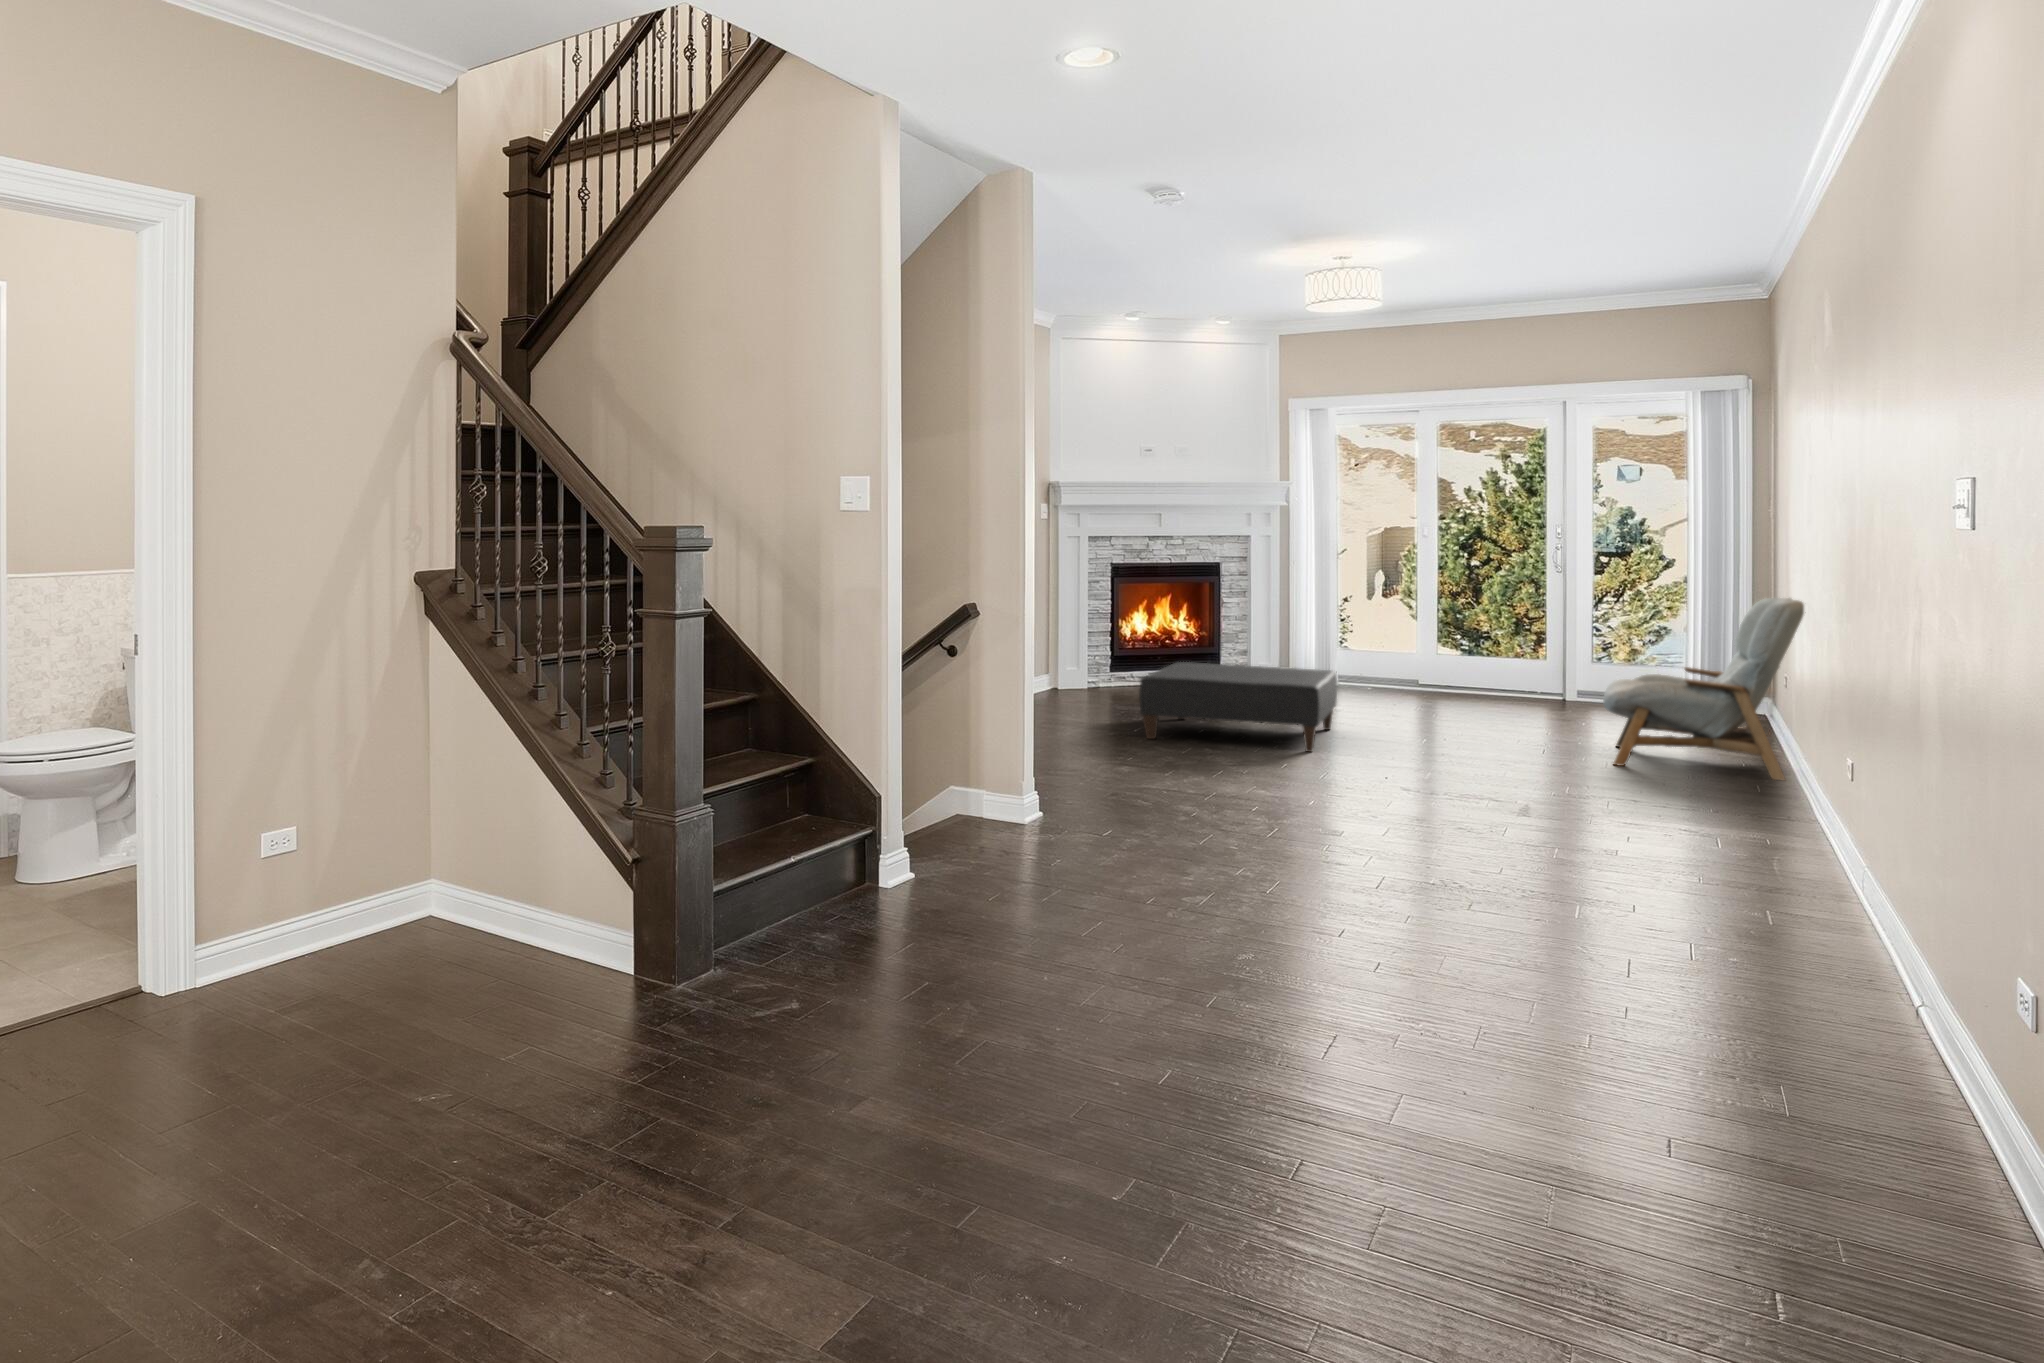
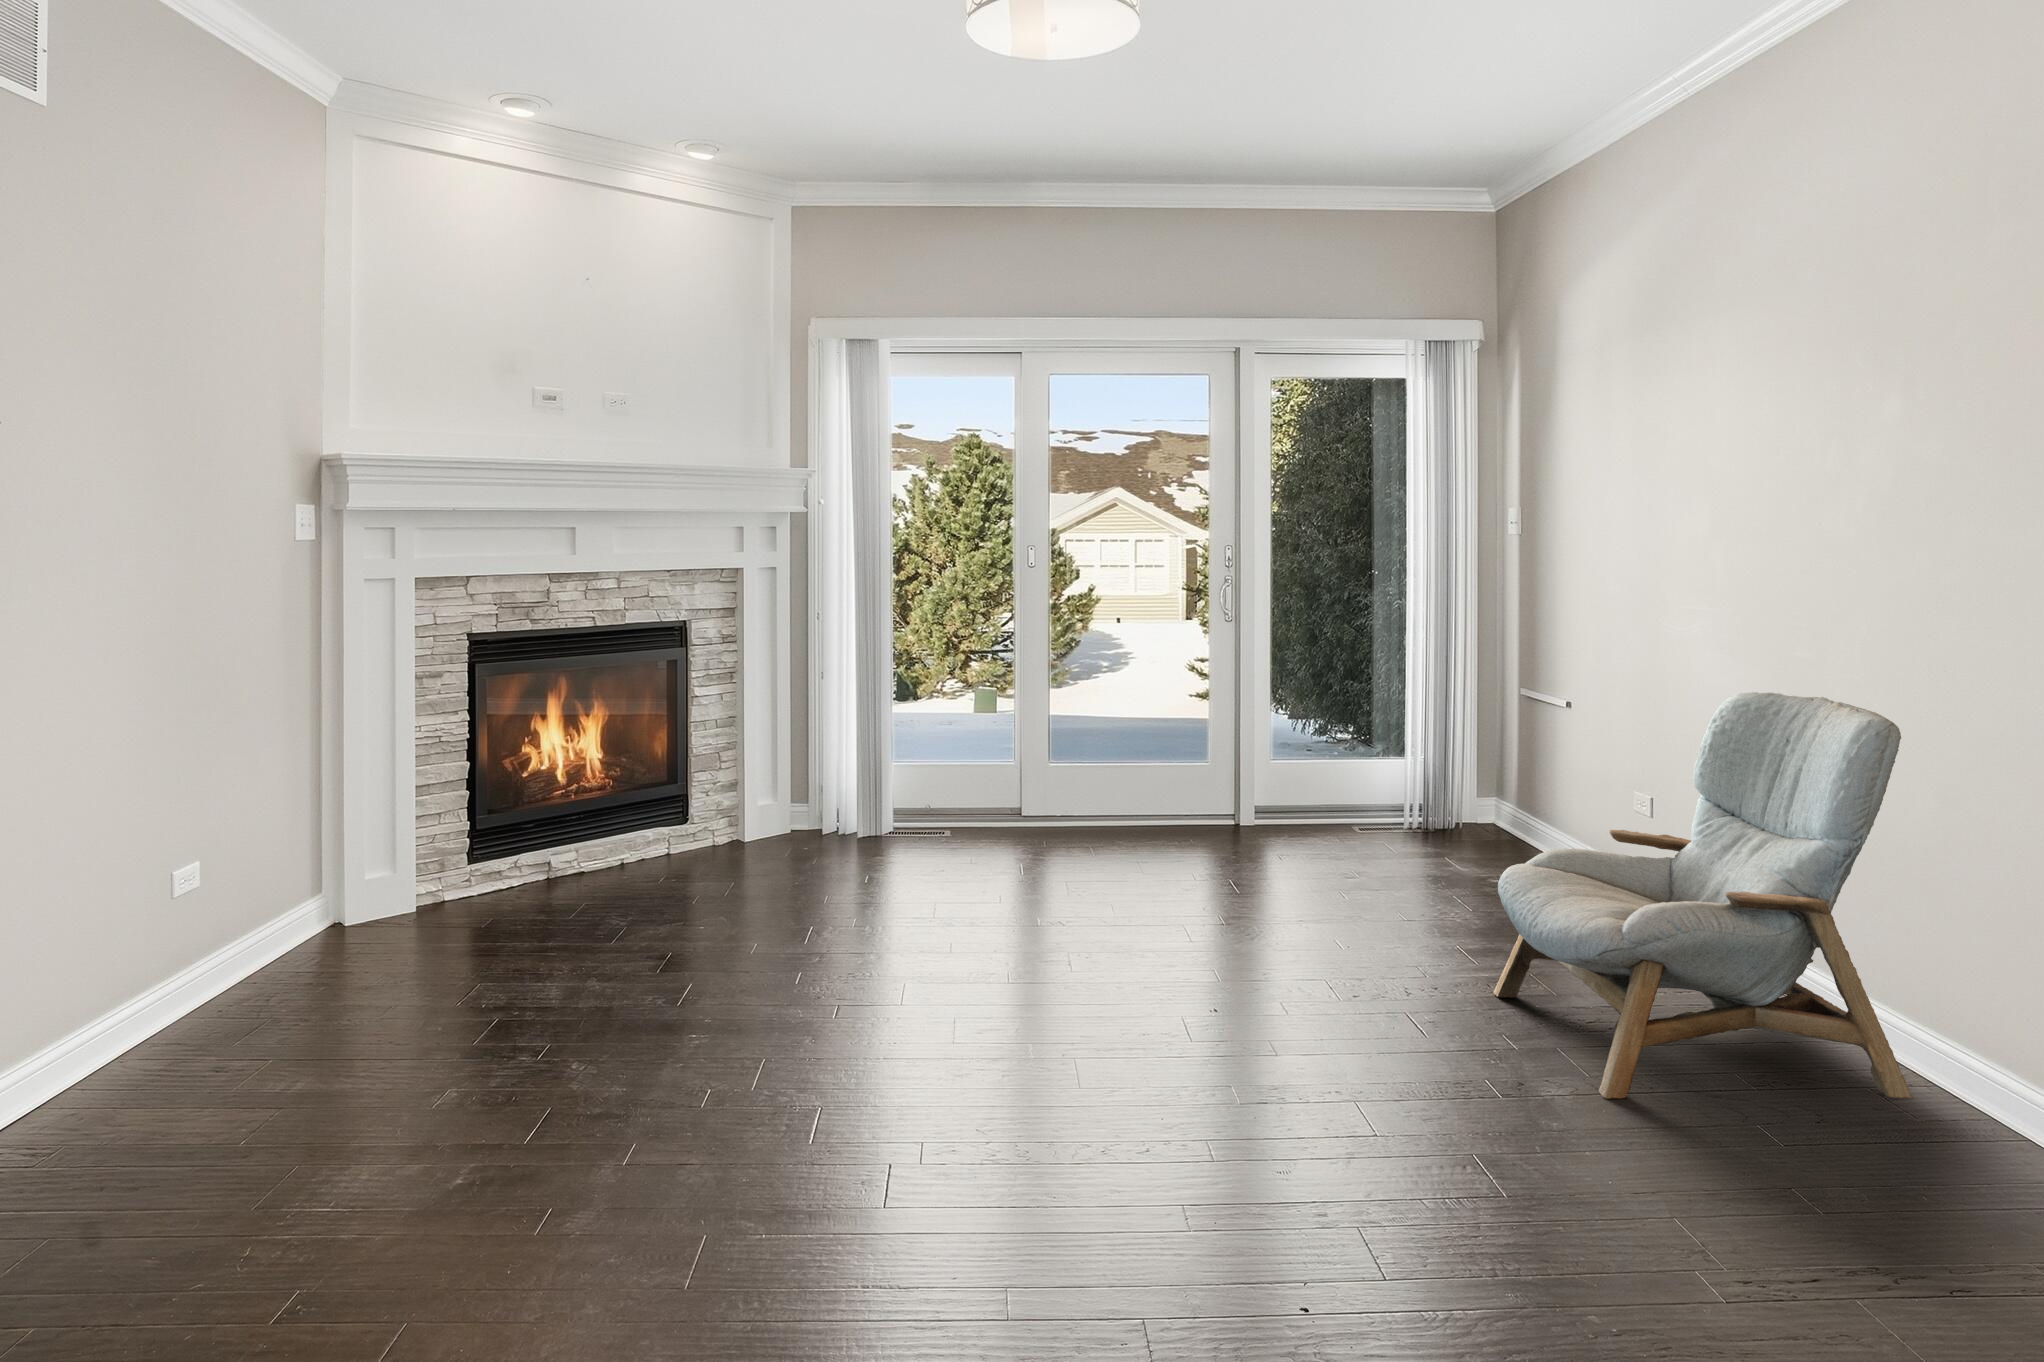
ottoman: present [1139,662,1337,752] -> none [510,897,1032,1237]

